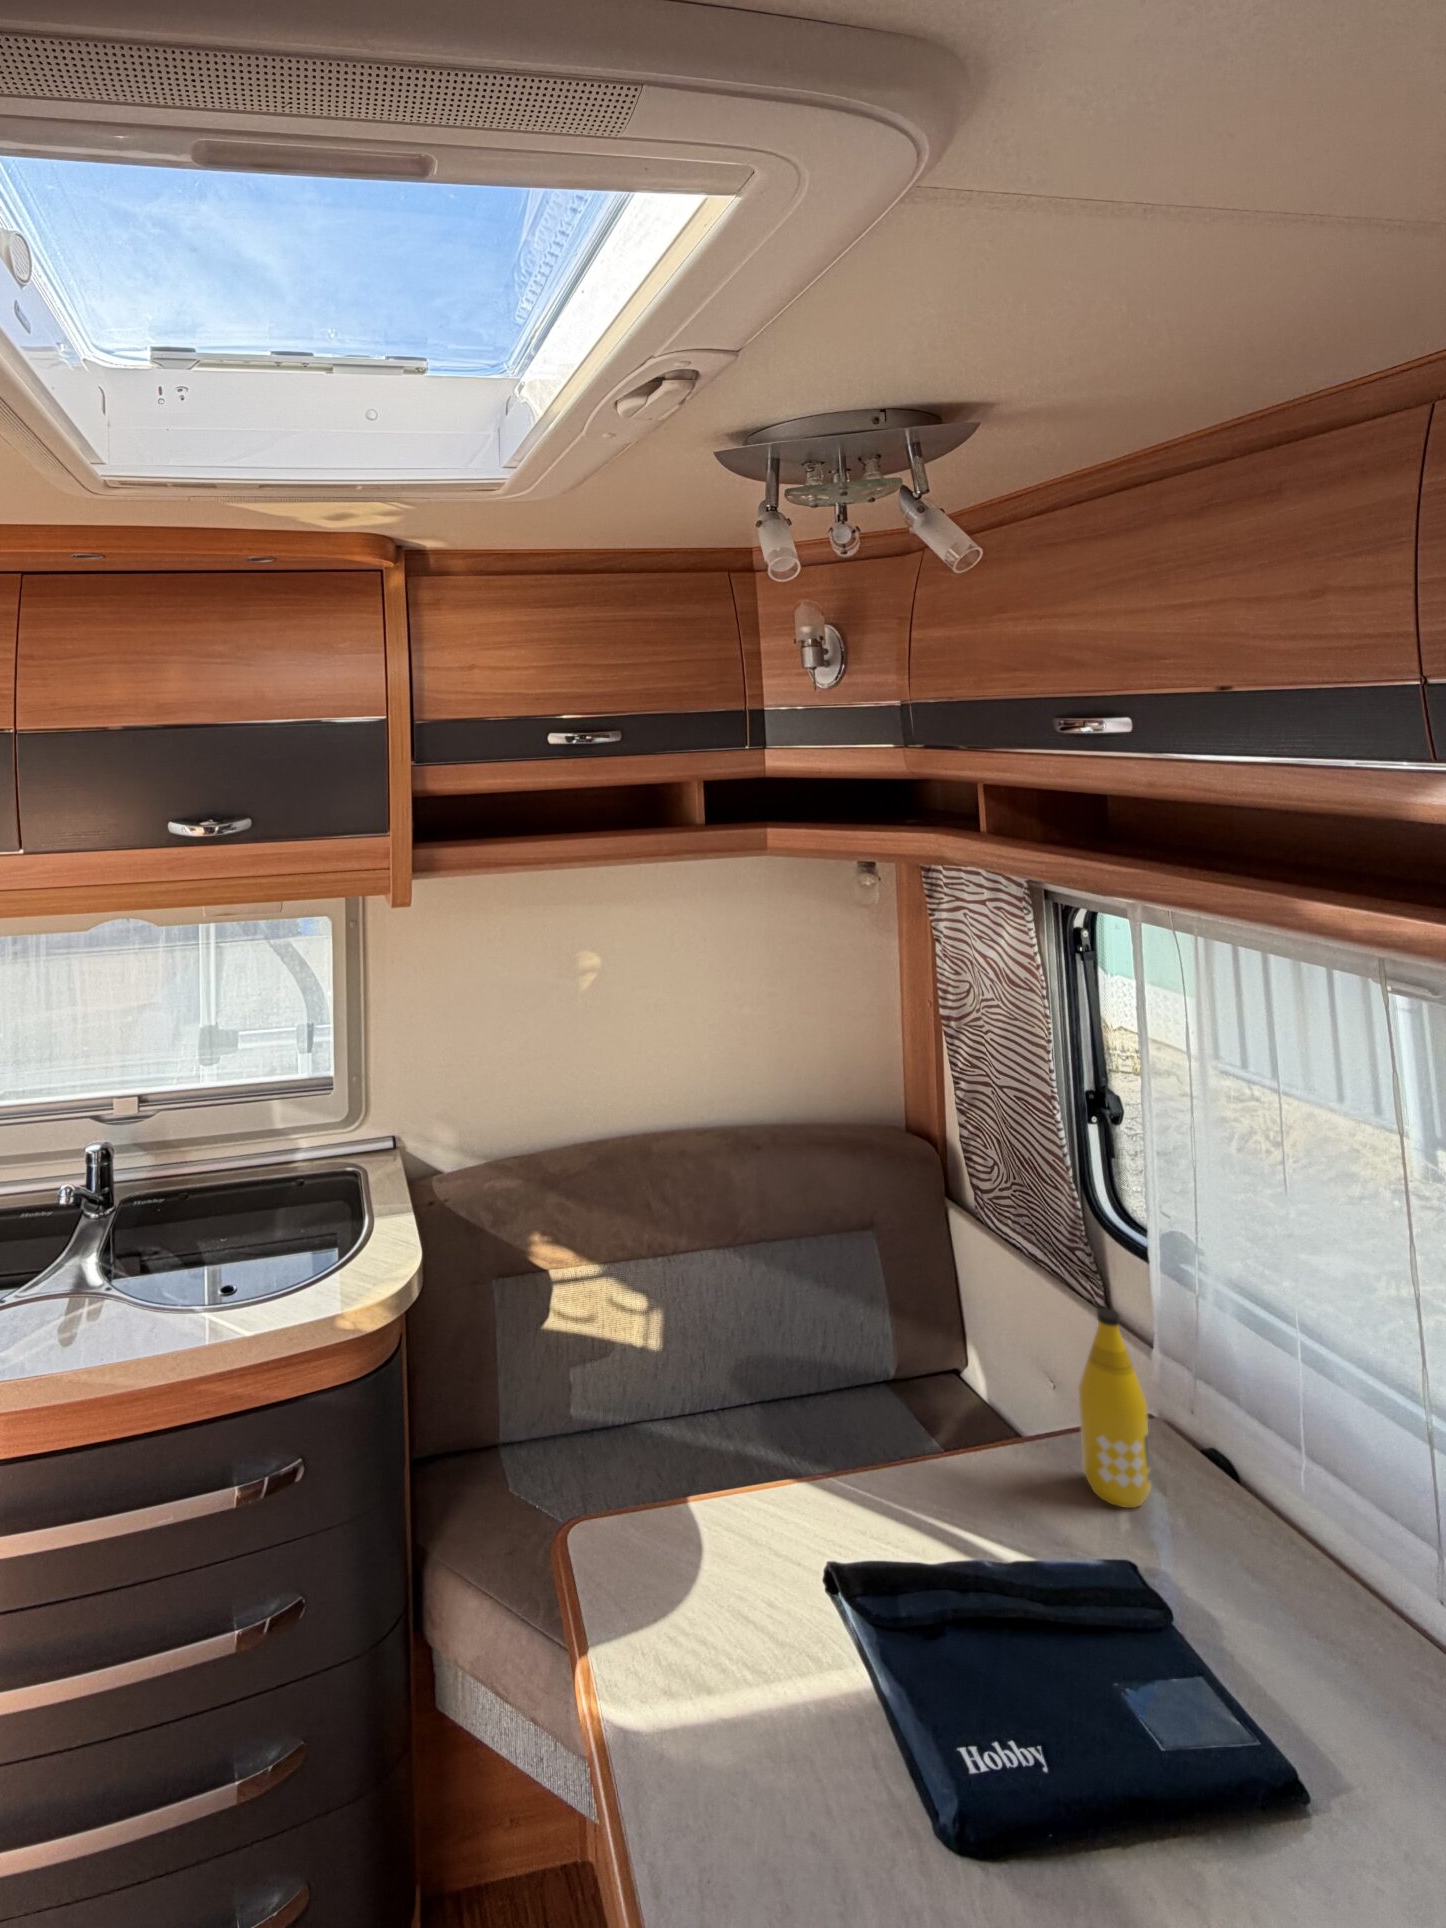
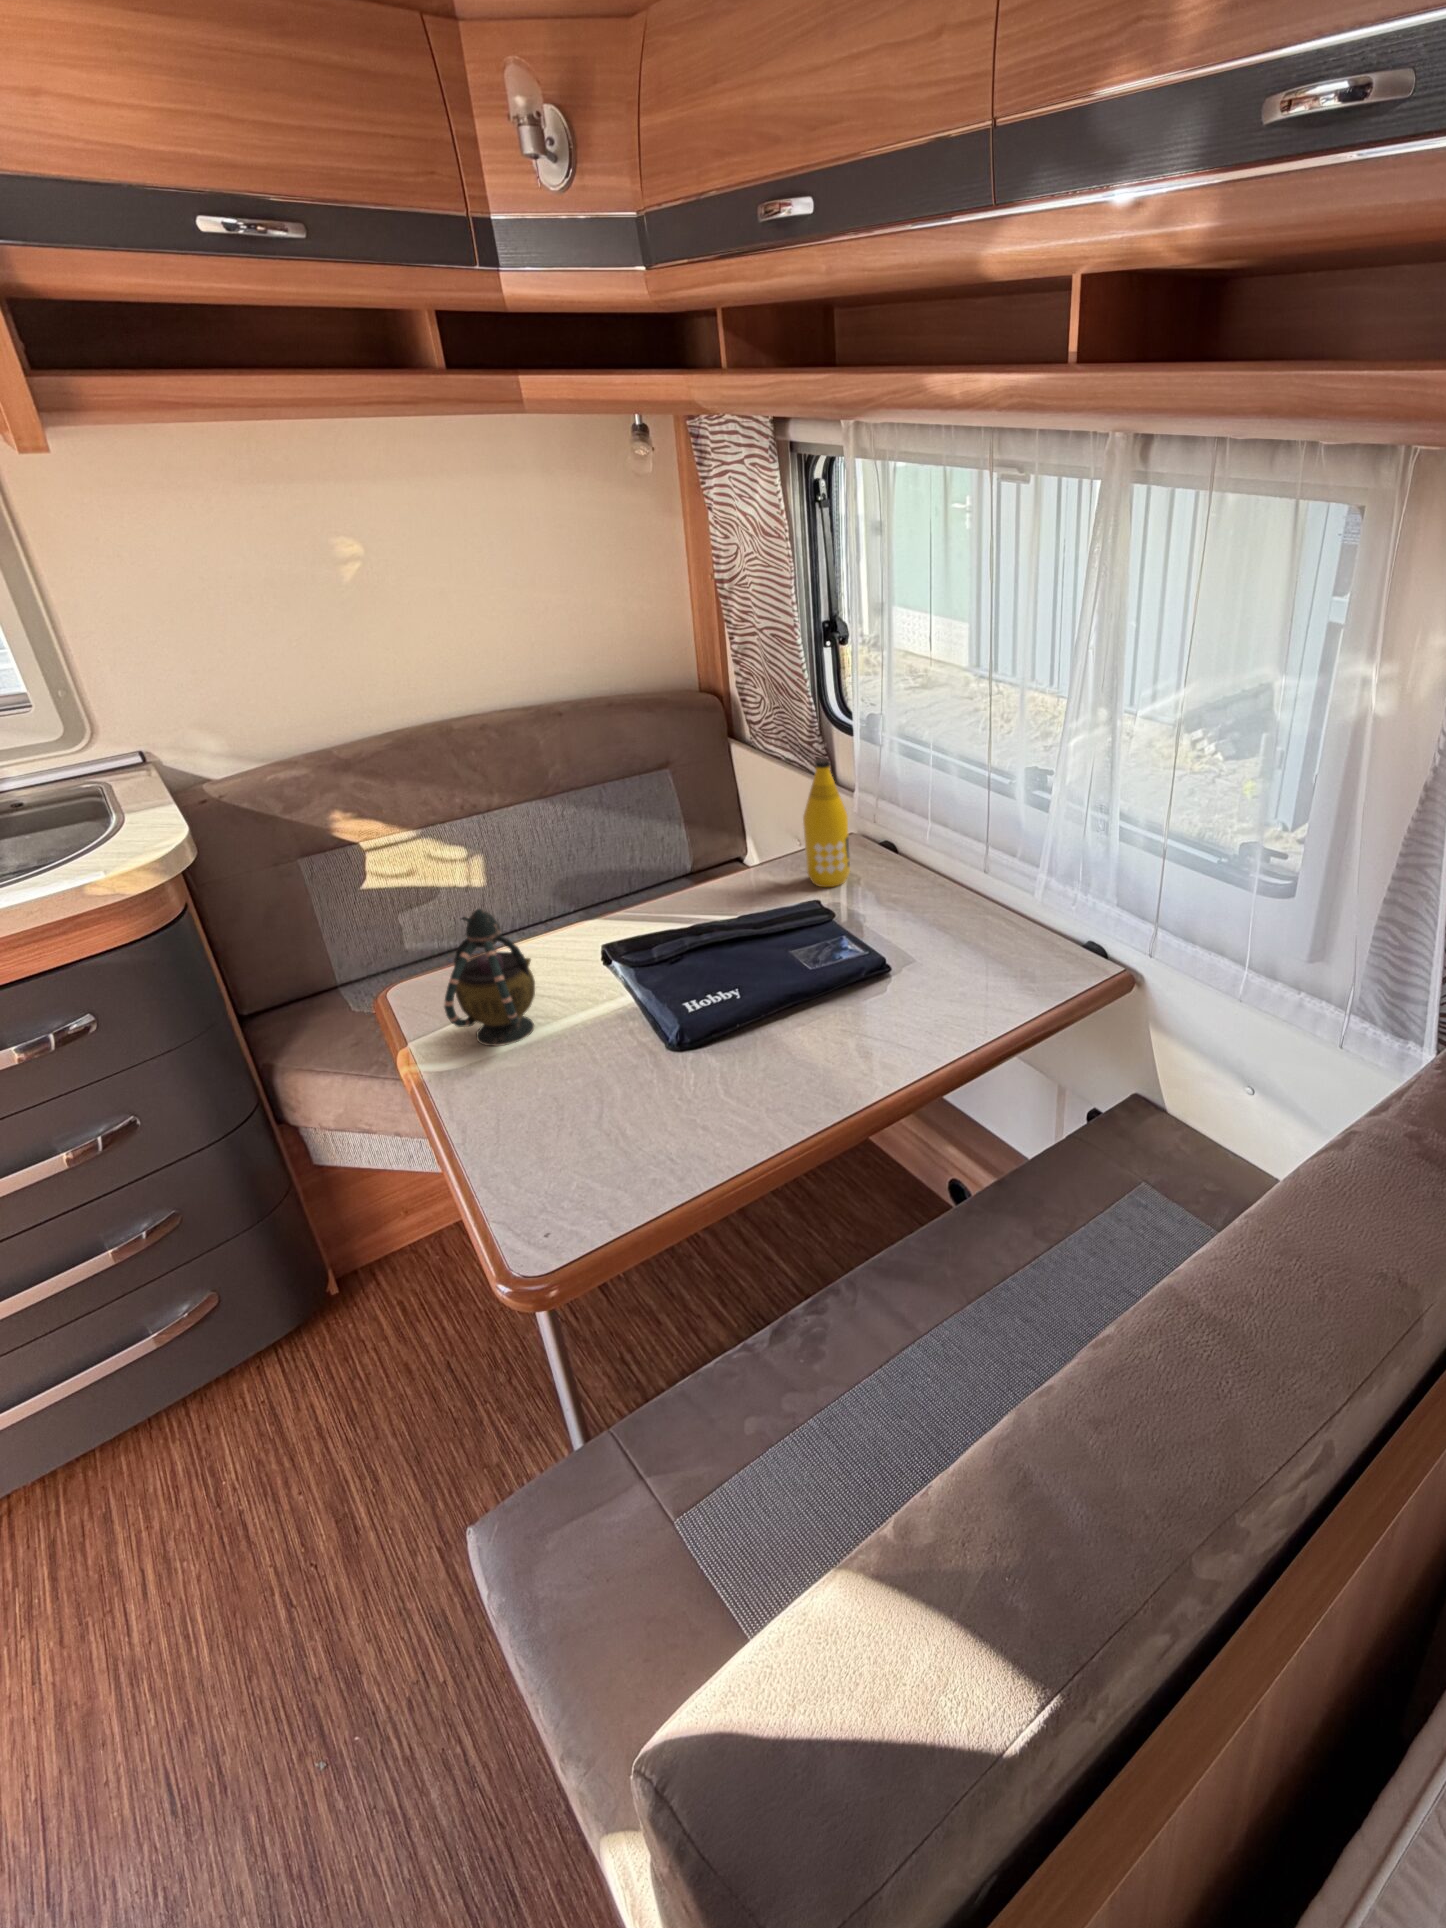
teapot: none [639,1475,742,1686] -> present [444,909,535,1046]

